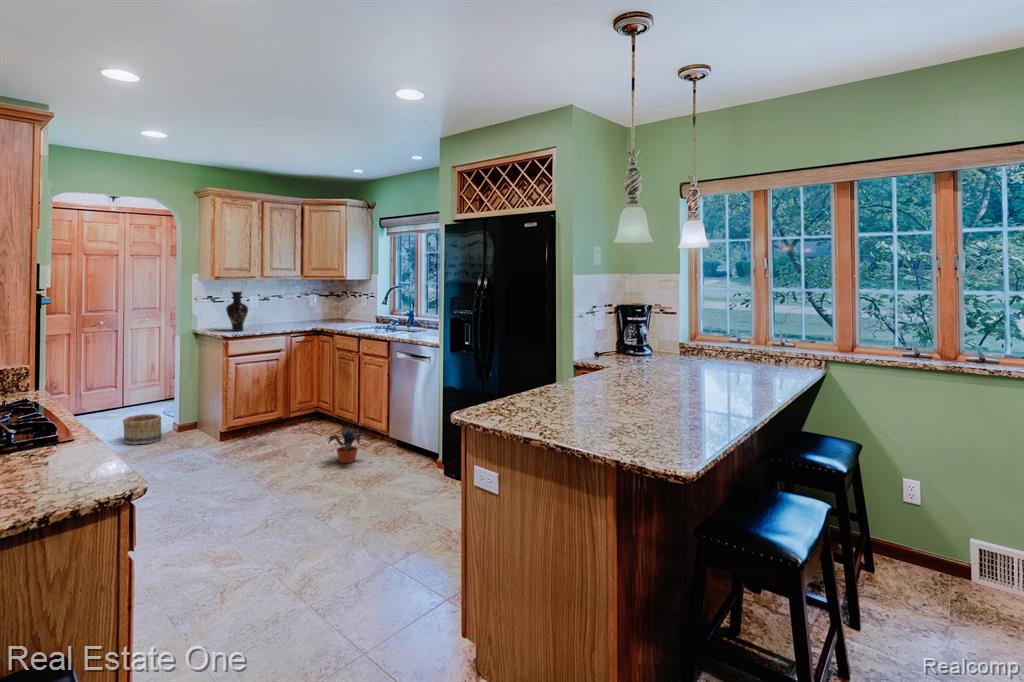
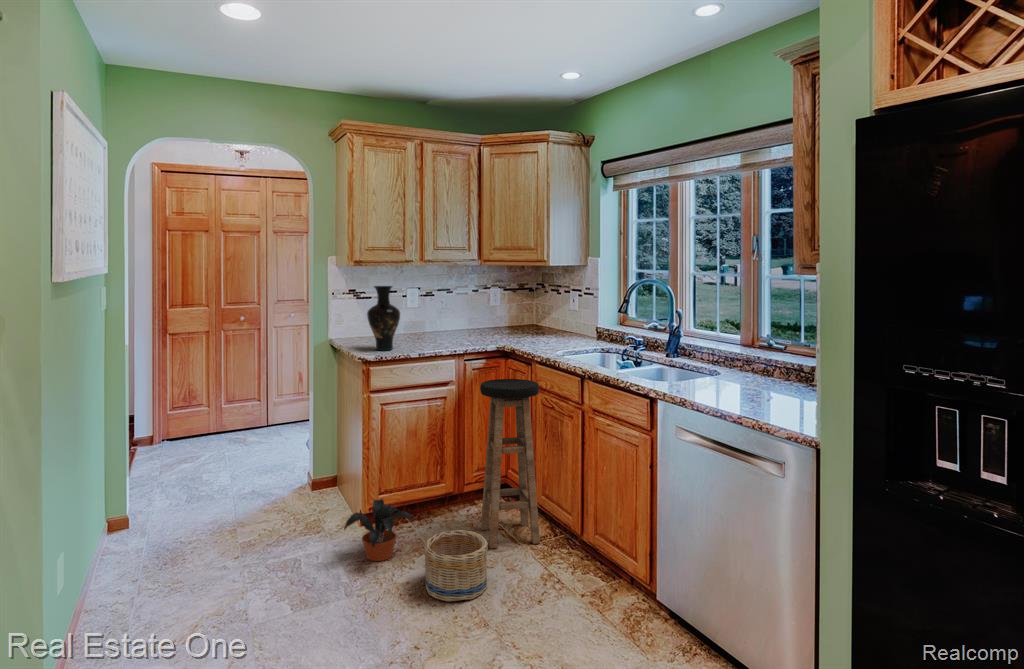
bar stool: none [299,347,335,442] -> present [480,379,540,548]
basket: present [123,414,162,445] -> present [424,530,488,602]
potted plant: present [328,428,367,463] -> present [344,499,413,561]

